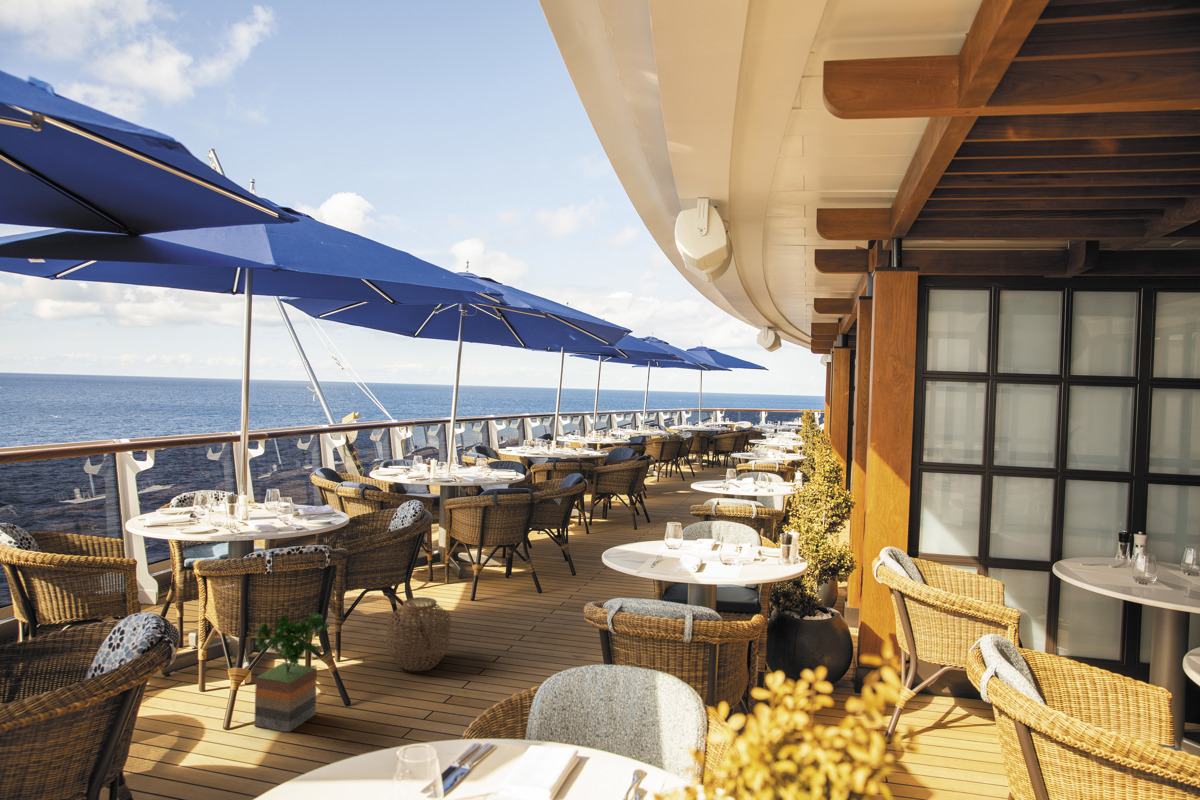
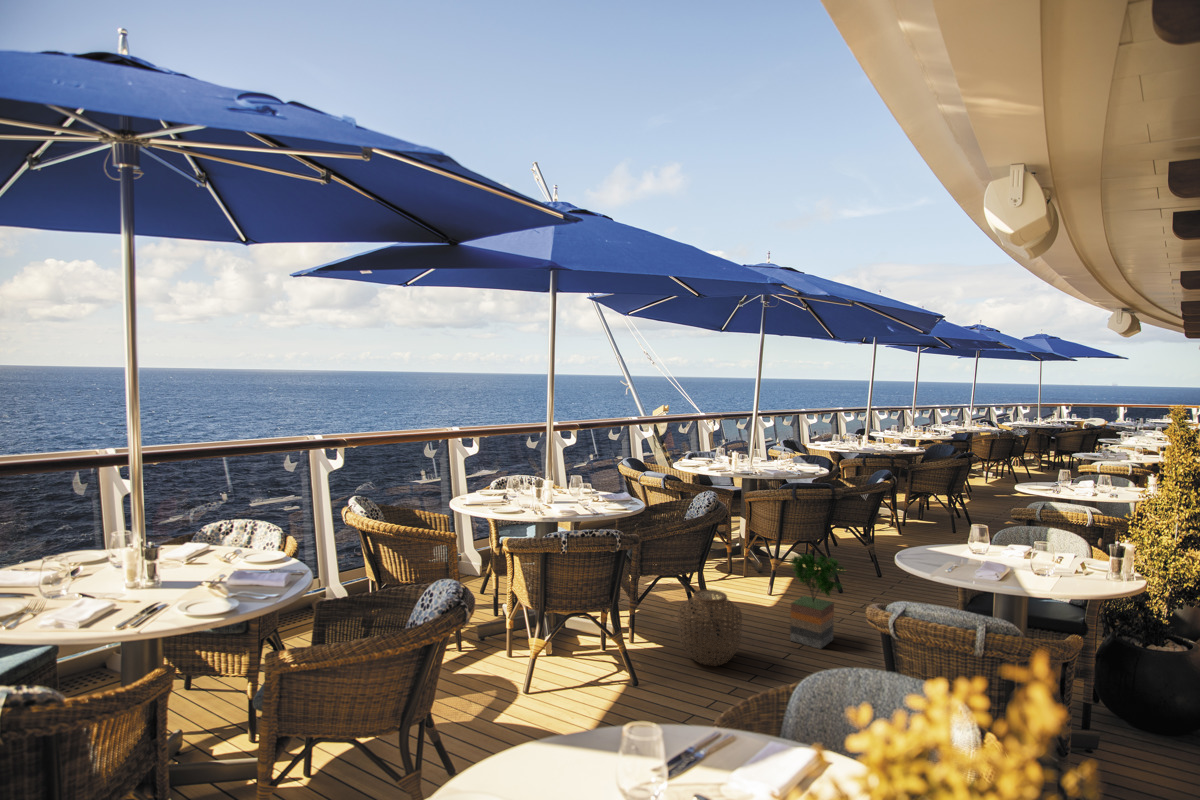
potted tree: present [254,613,330,732] -> present [790,554,846,649]

